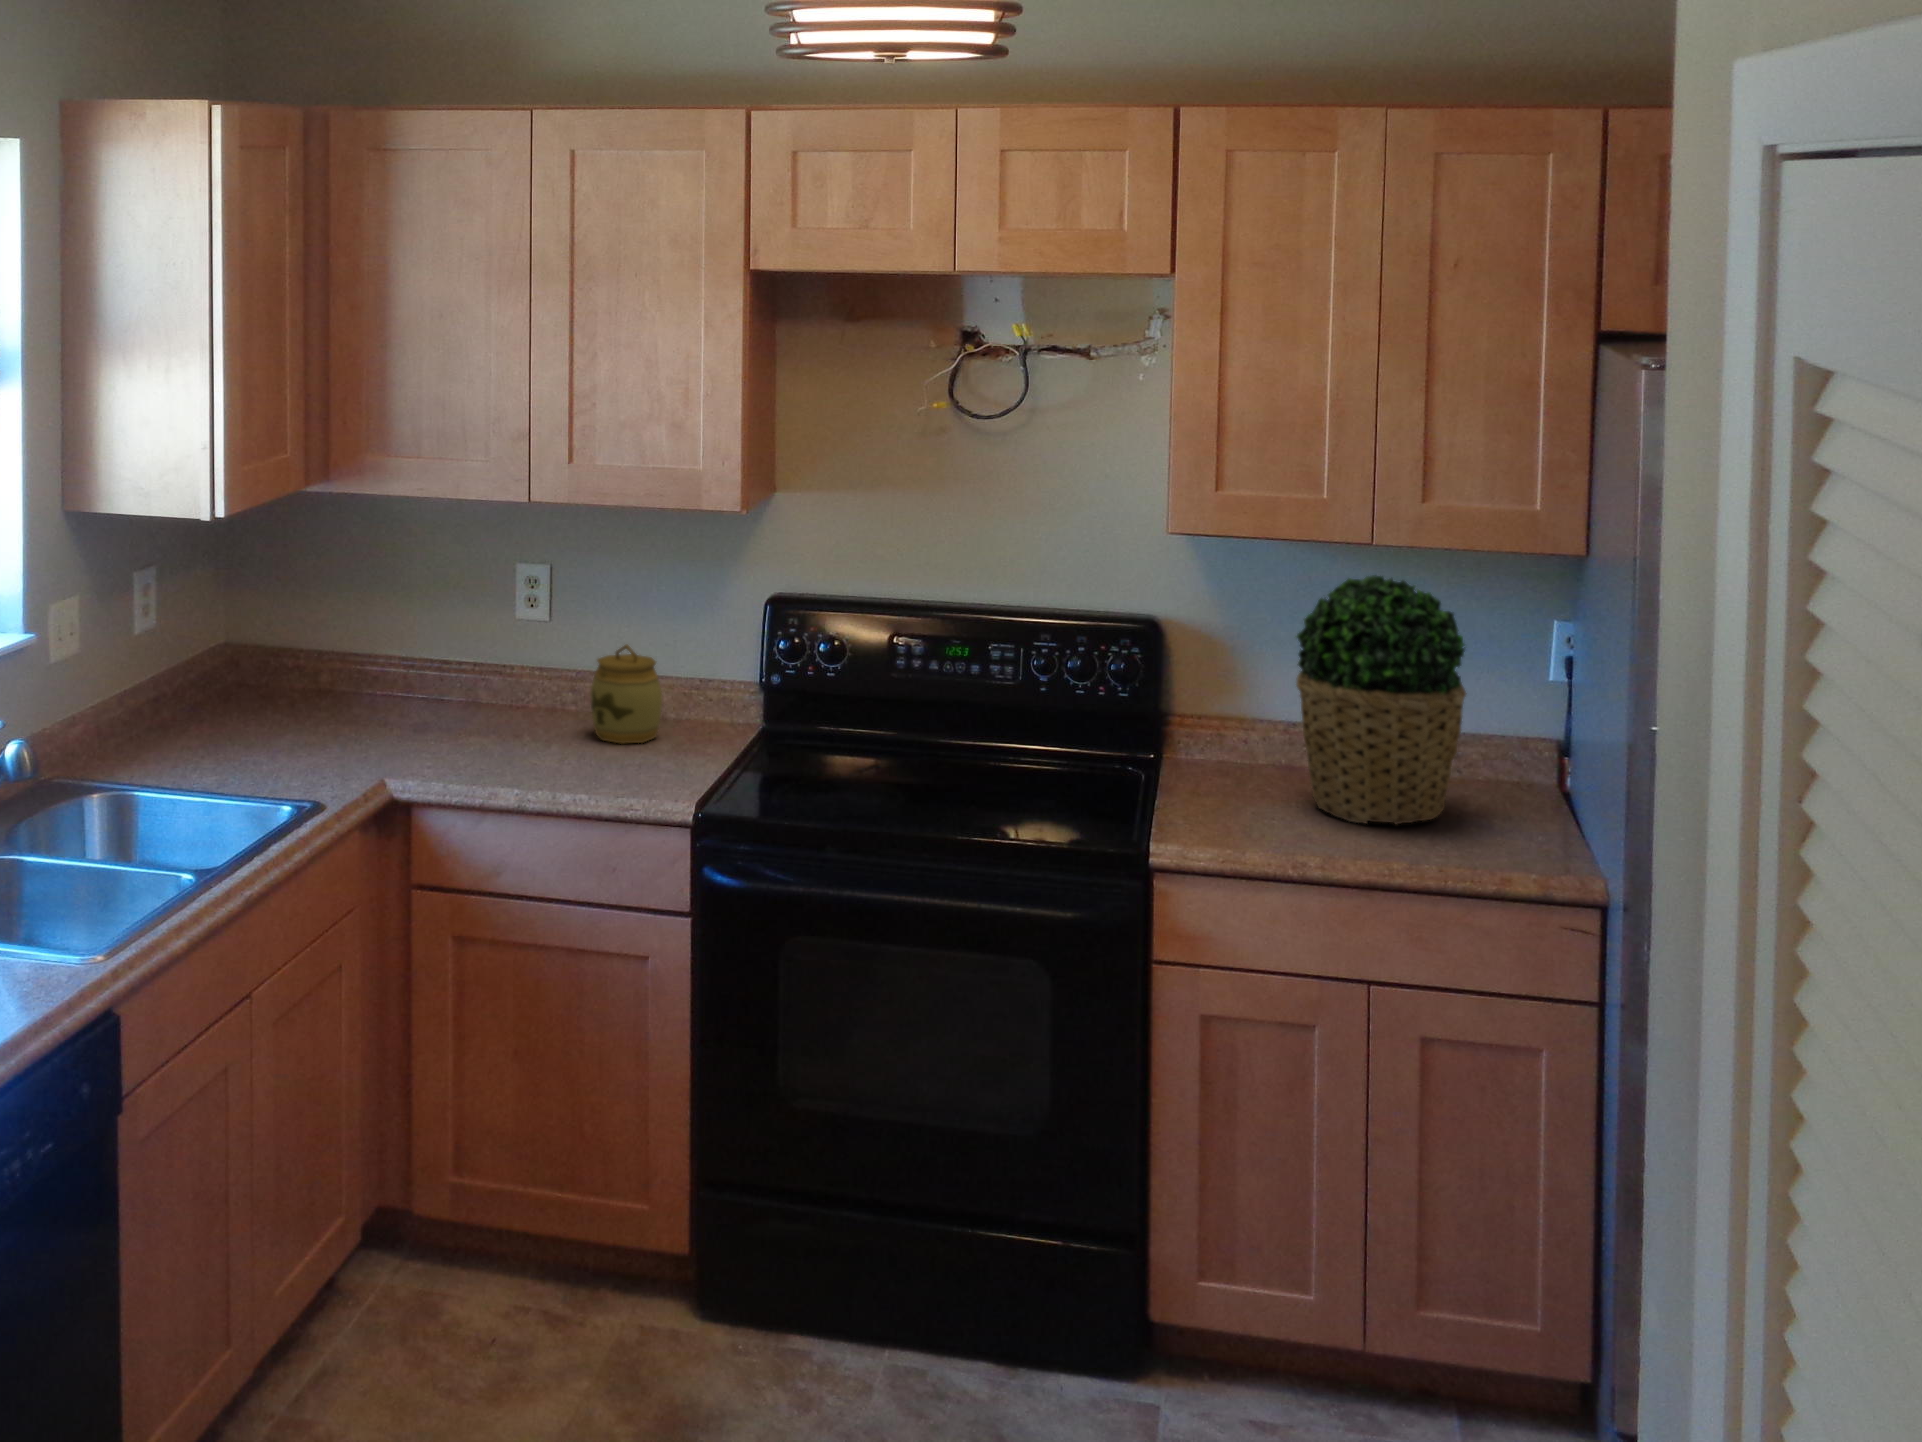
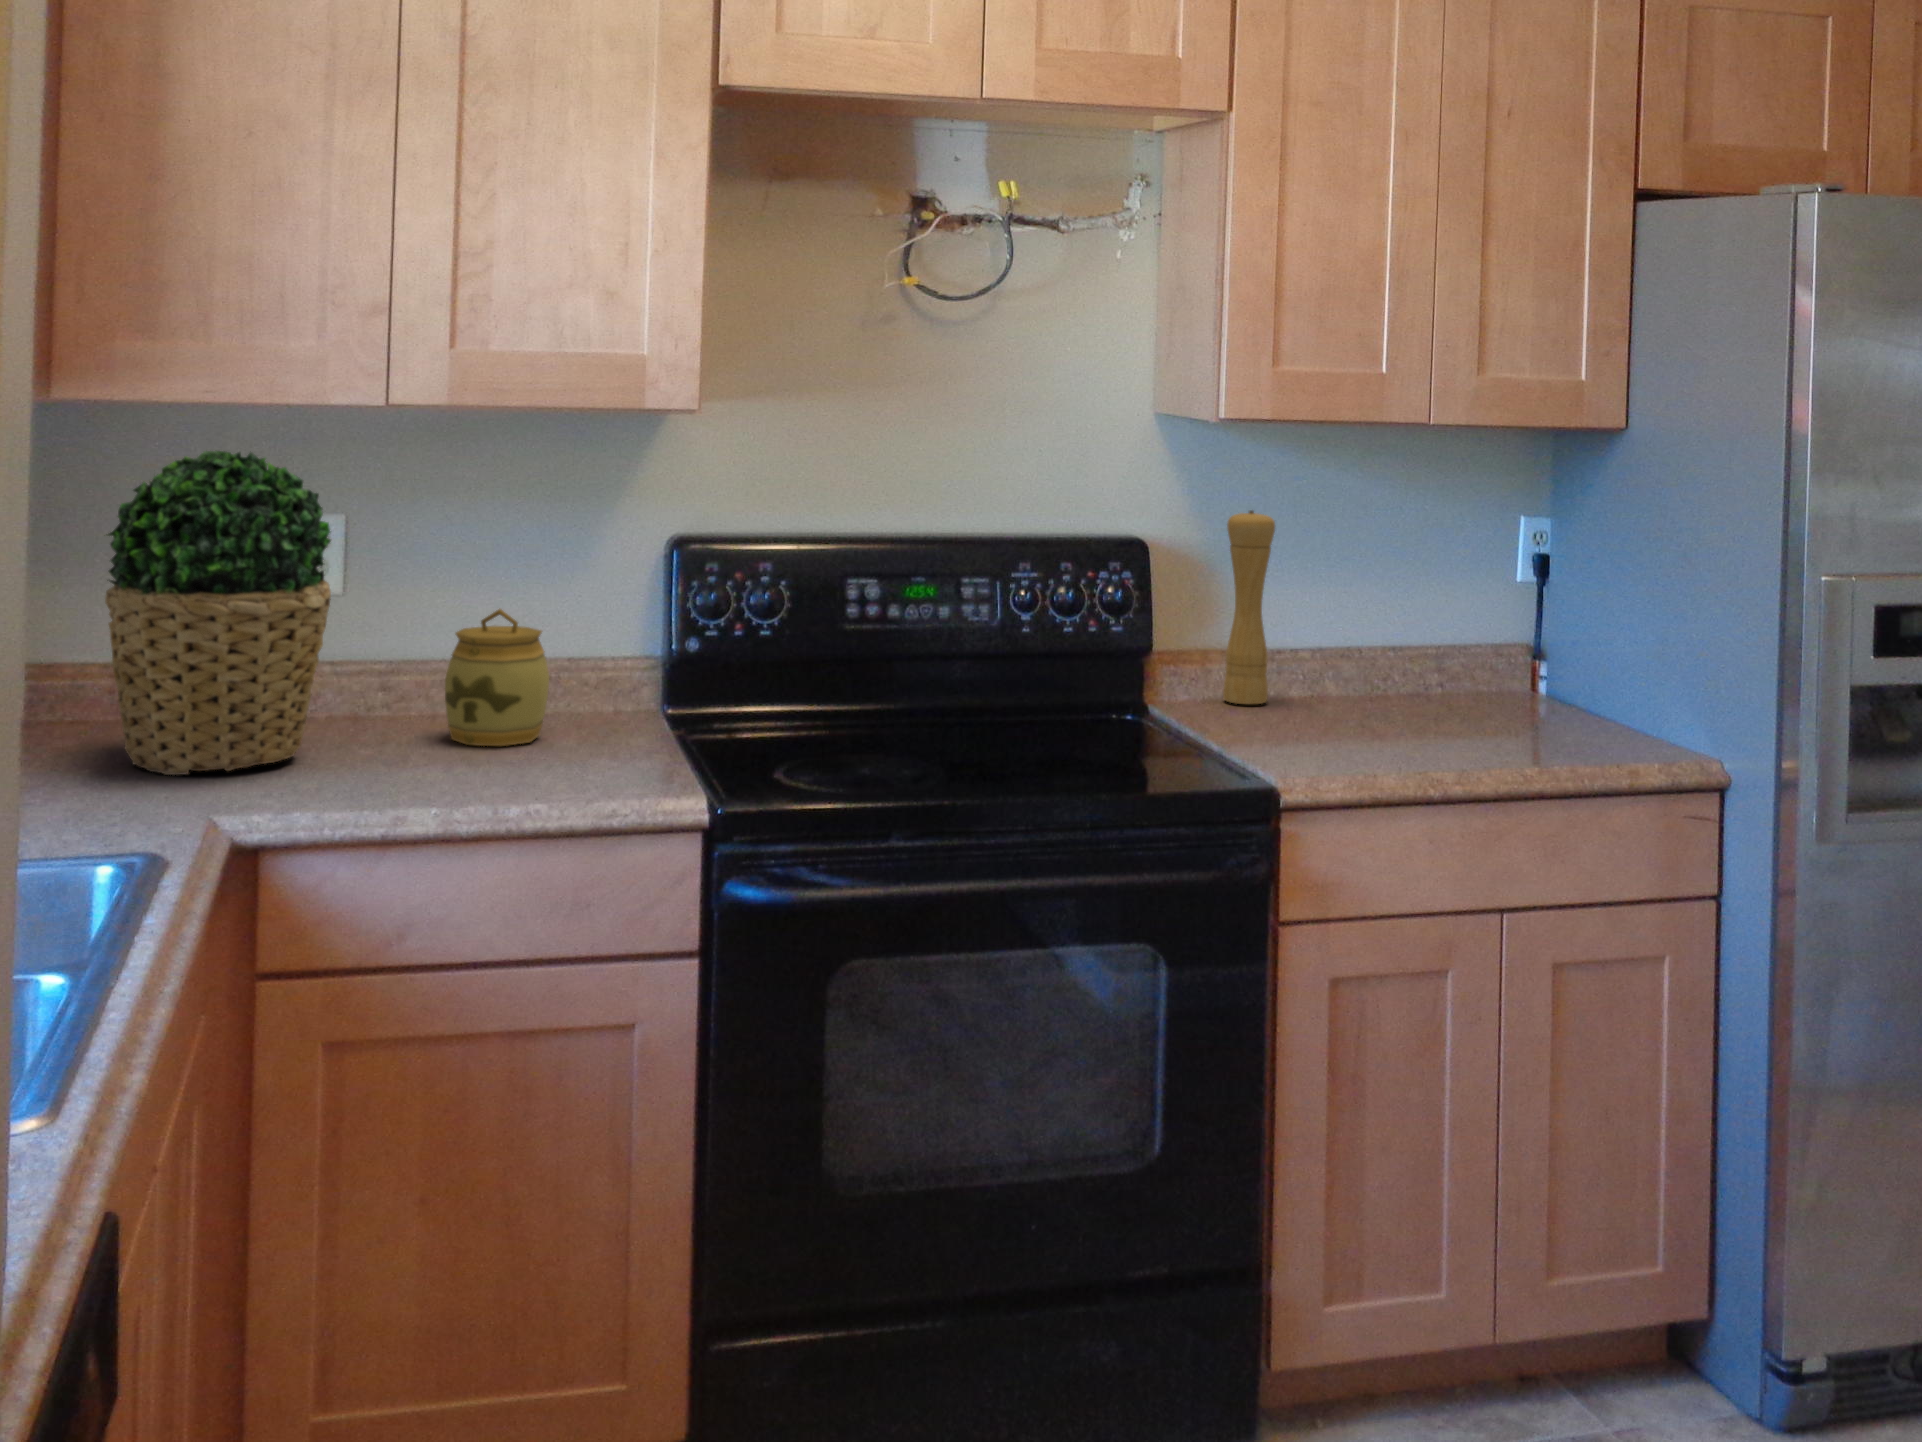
potted plant: present [1296,575,1467,824] -> present [105,451,331,775]
pepper mill: none [1221,603,1267,772] -> present [1223,510,1275,704]

